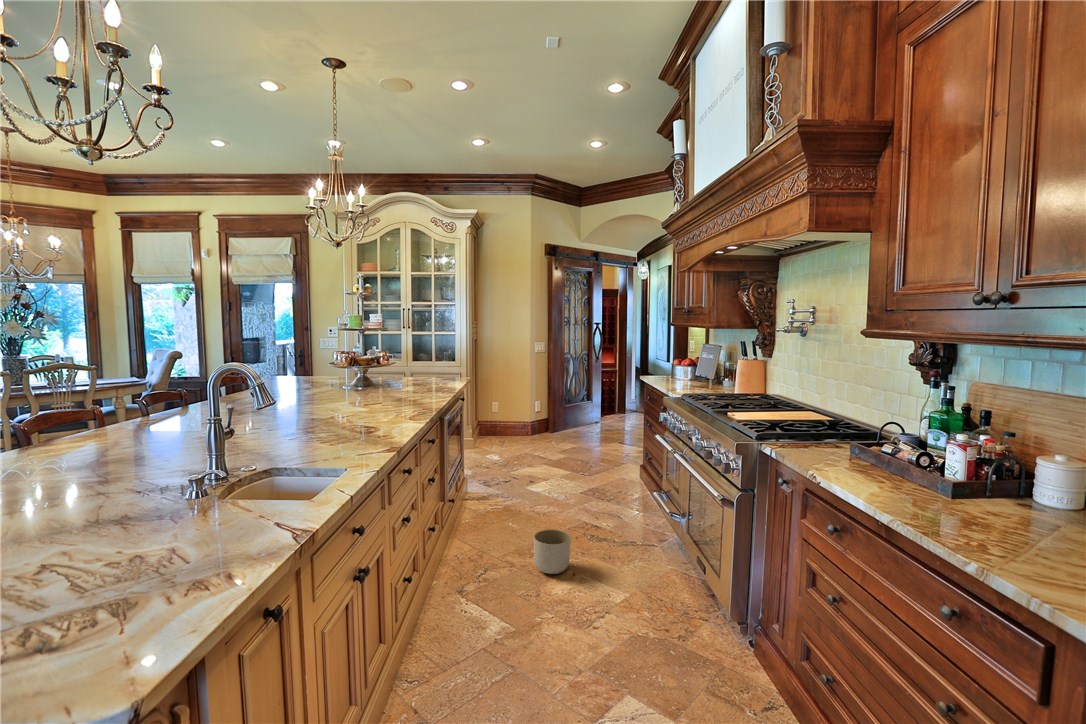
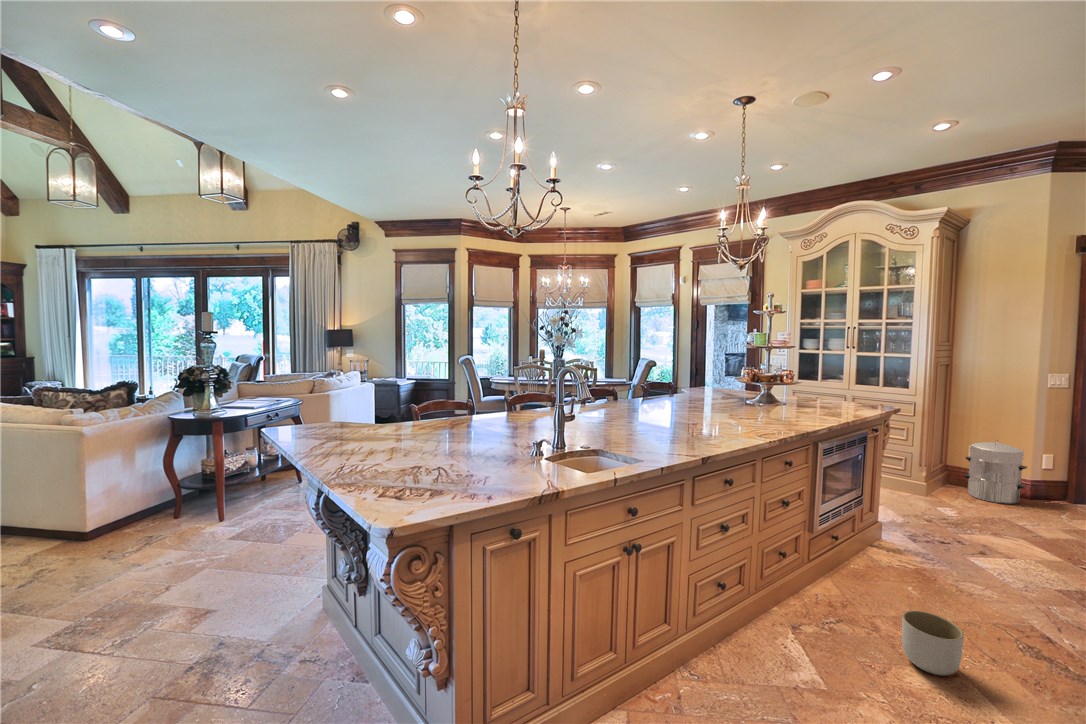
waste bin: none [493,397,527,444] -> present [964,441,1027,504]

